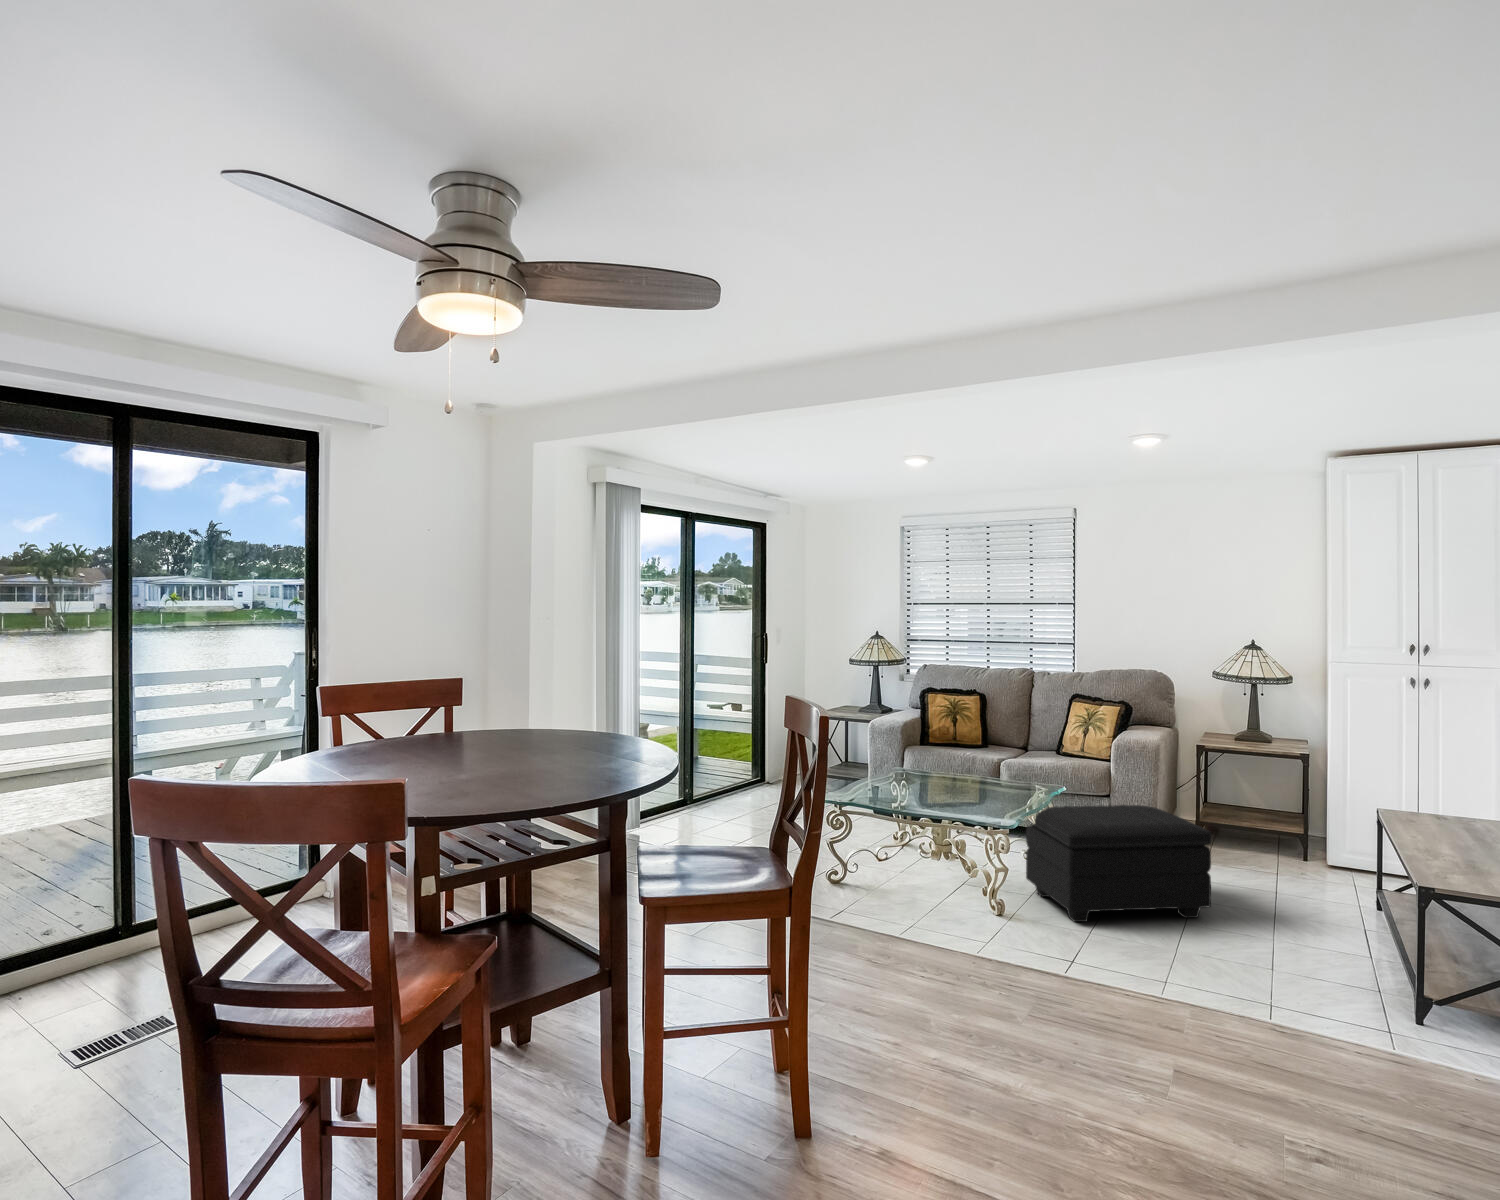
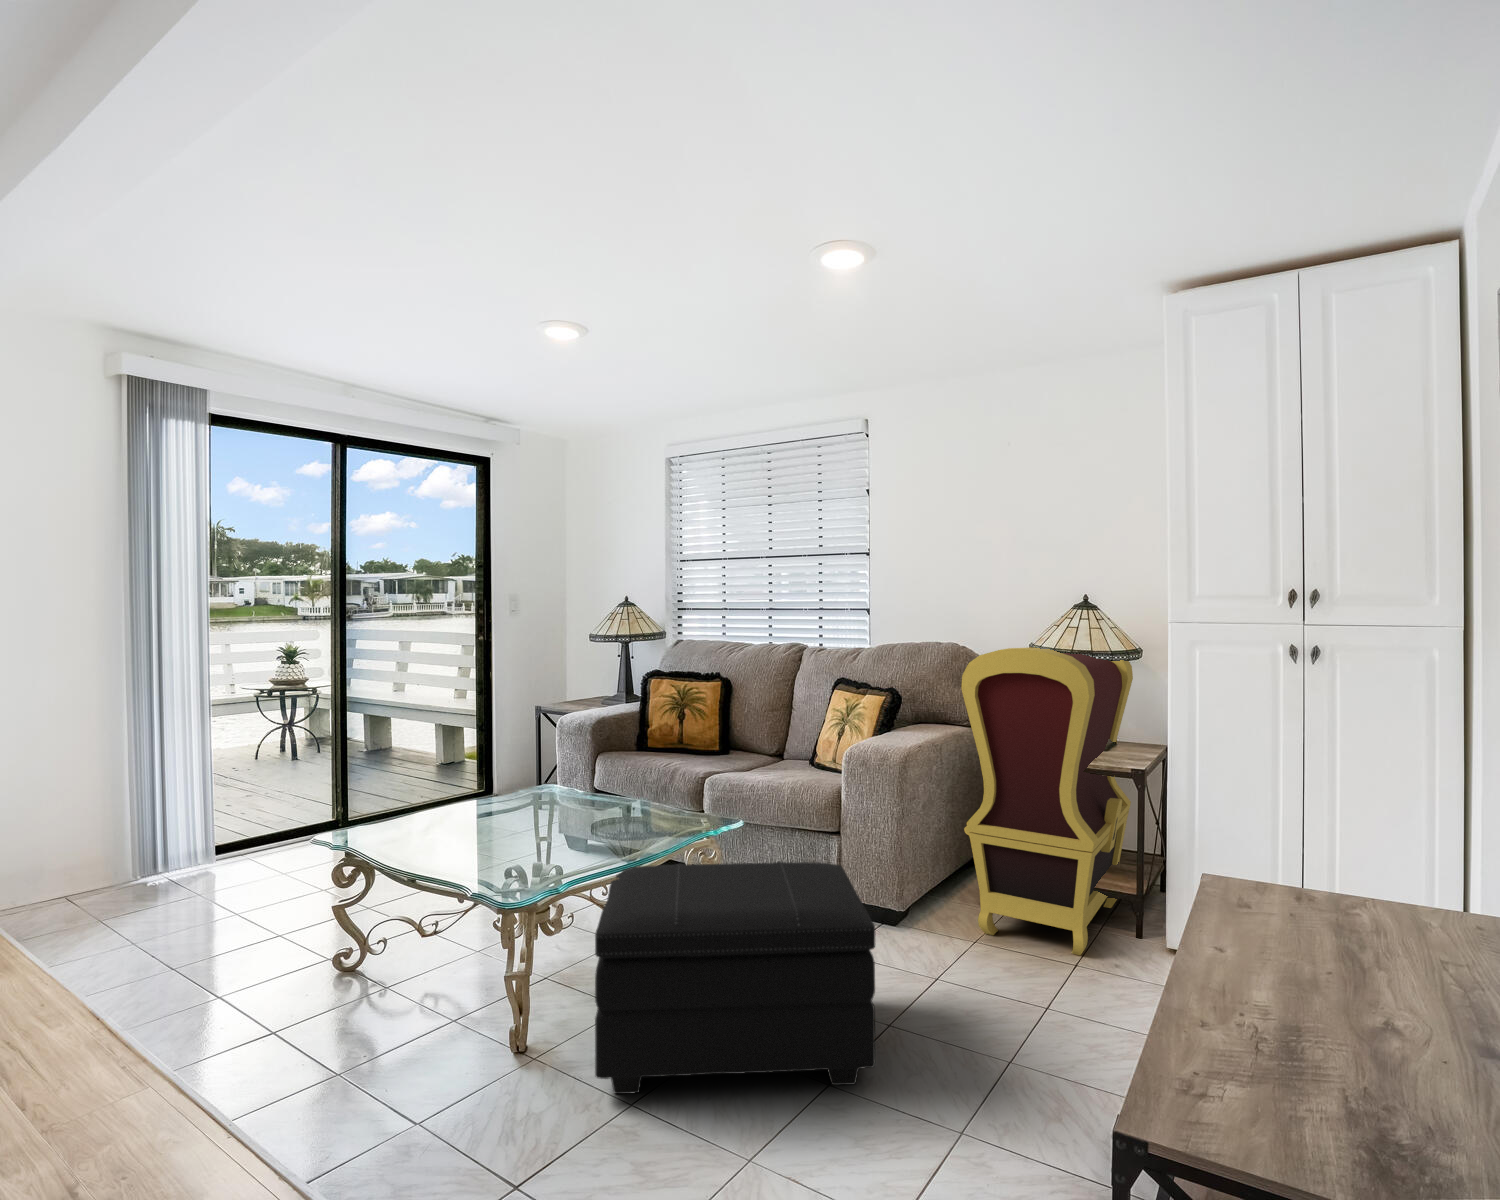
armchair: none [1194,669,1291,868] -> present [961,647,1133,955]

